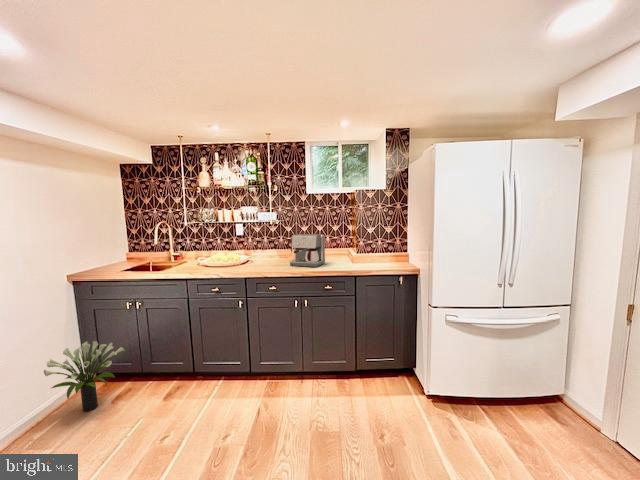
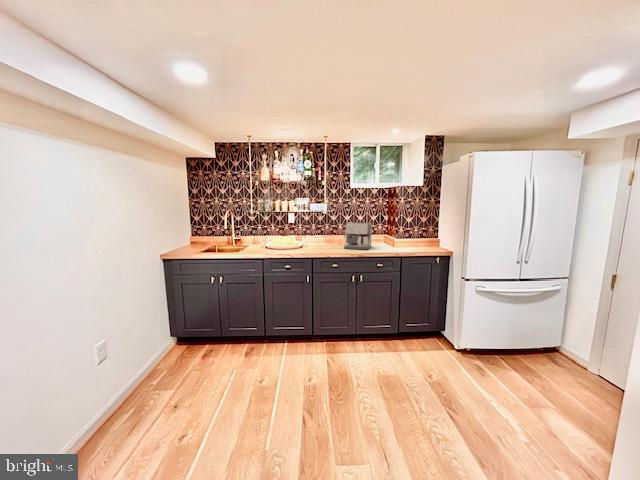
potted plant: present [44,341,125,412] -> none [158,309,215,365]

